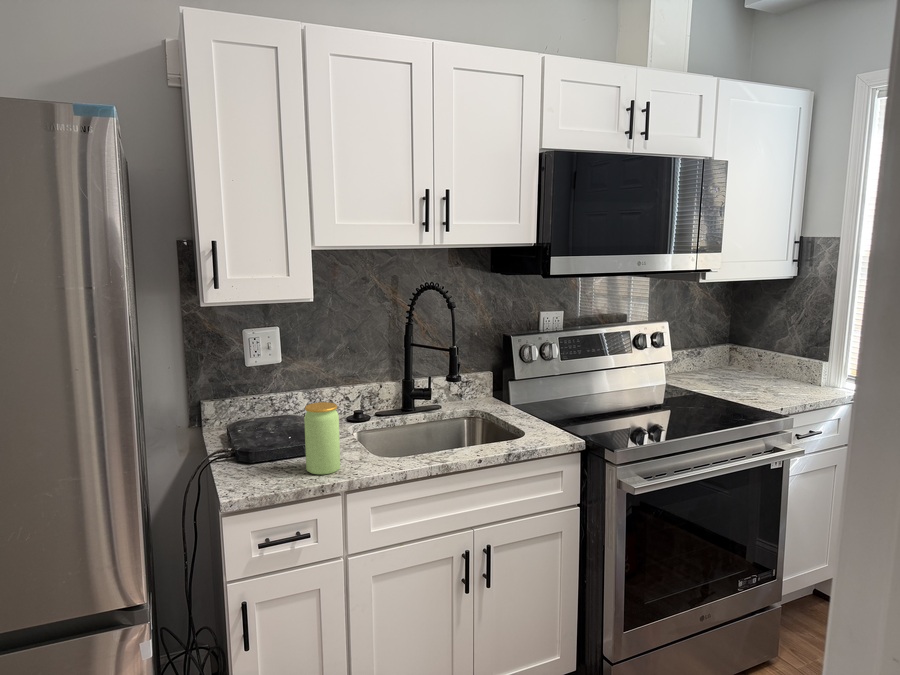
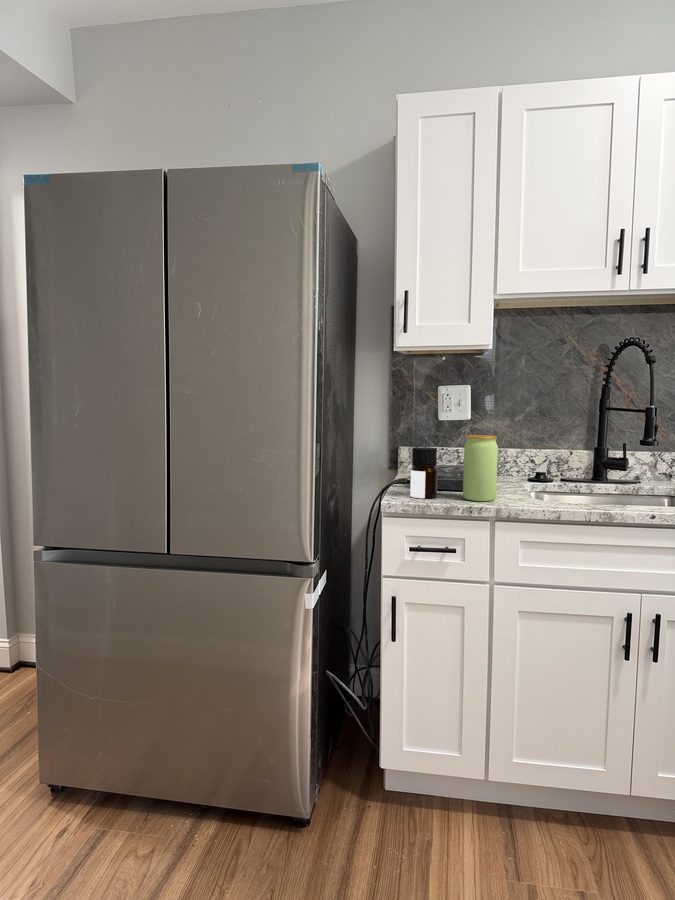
bottle: none [248,423,279,482] -> present [410,447,437,498]

